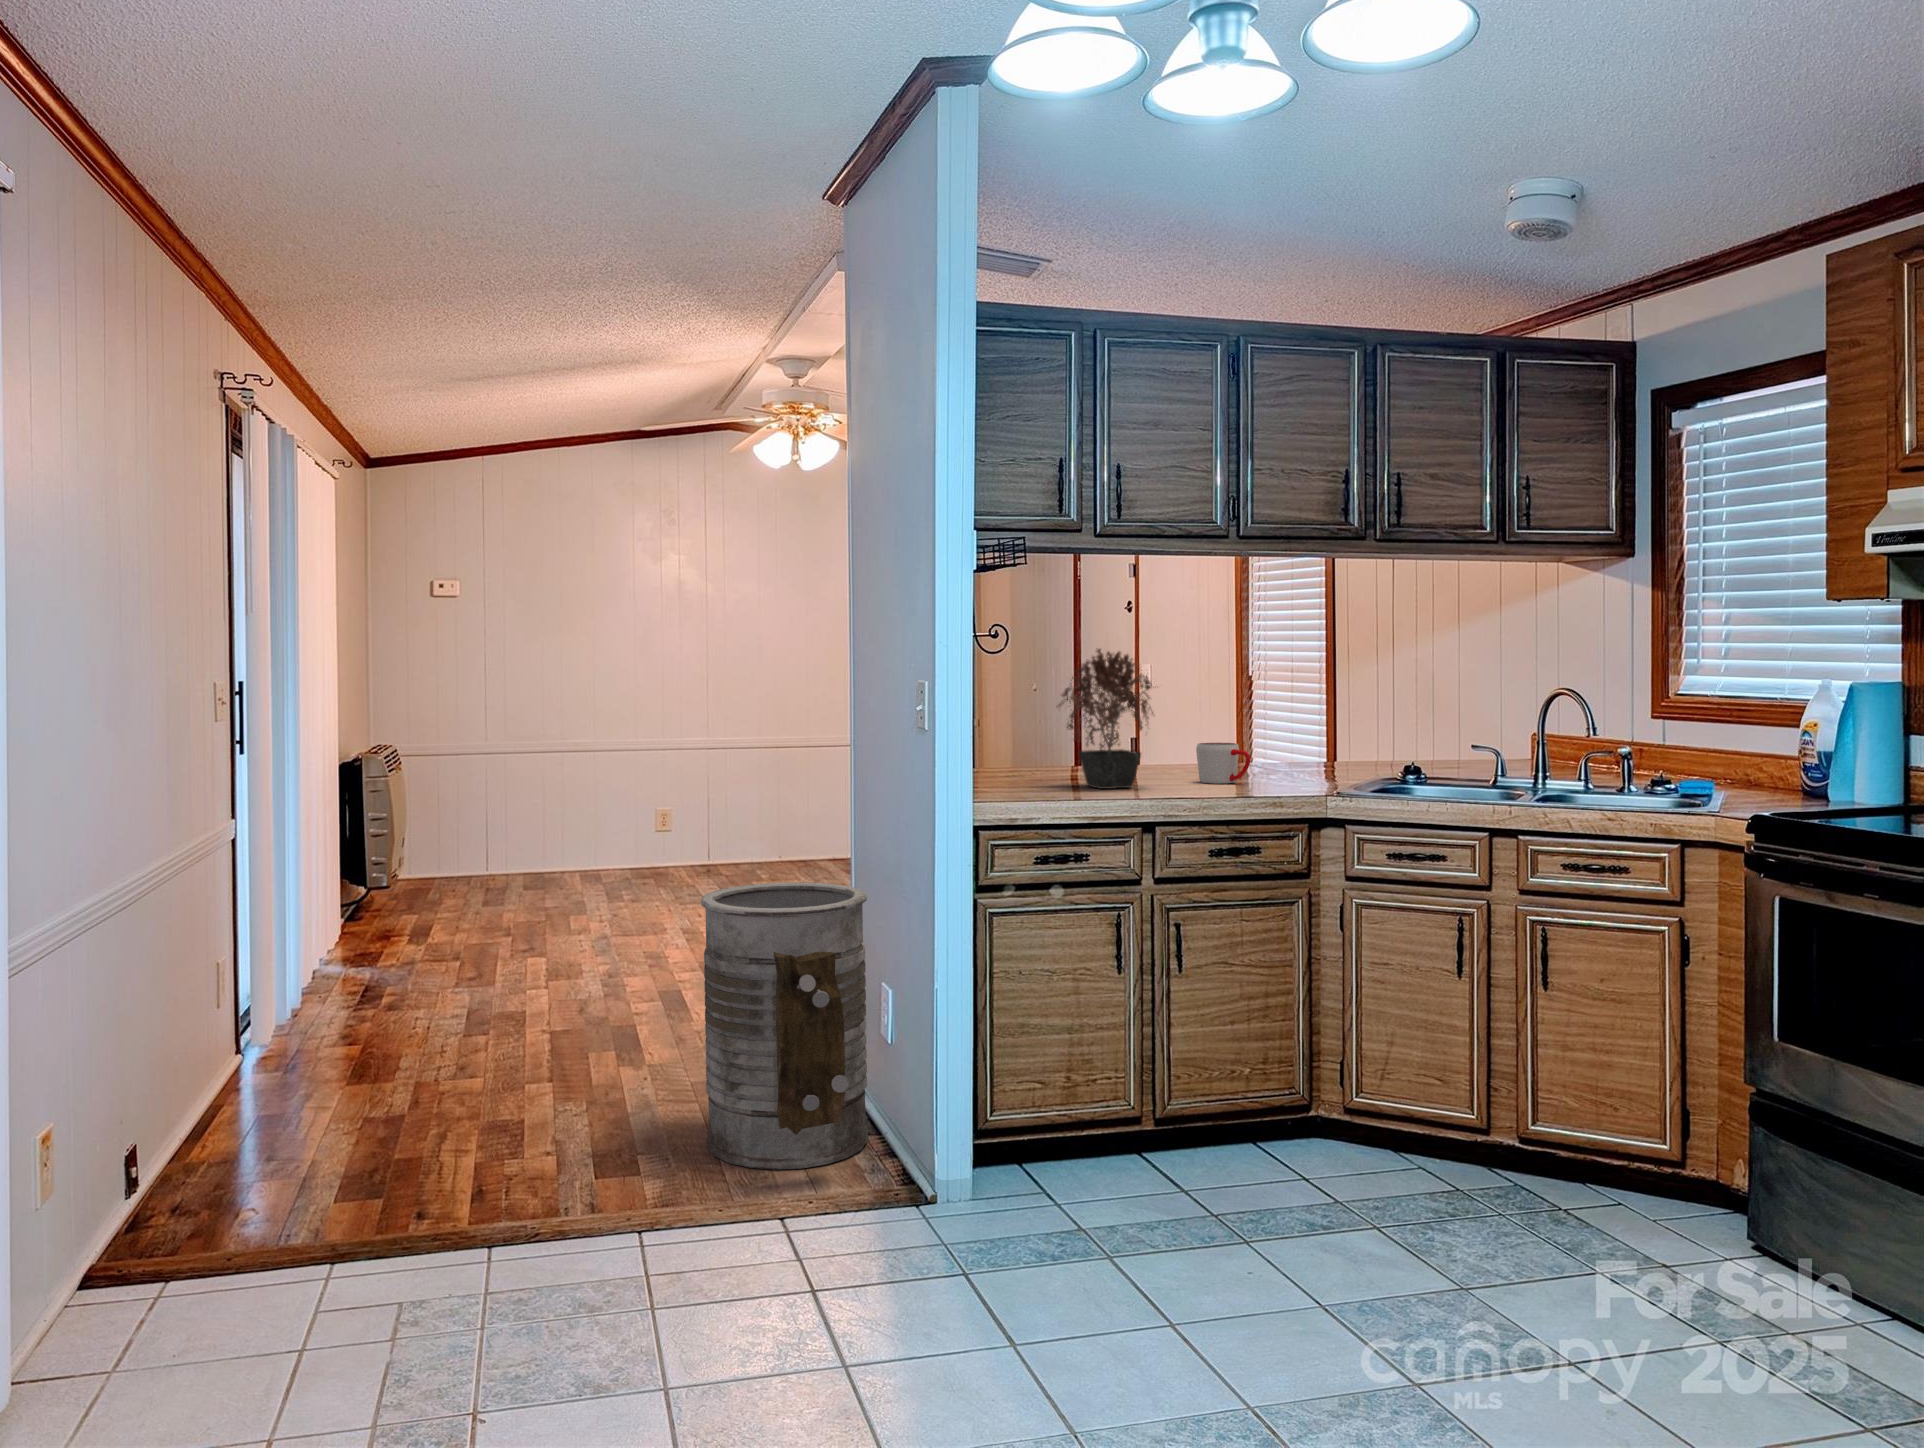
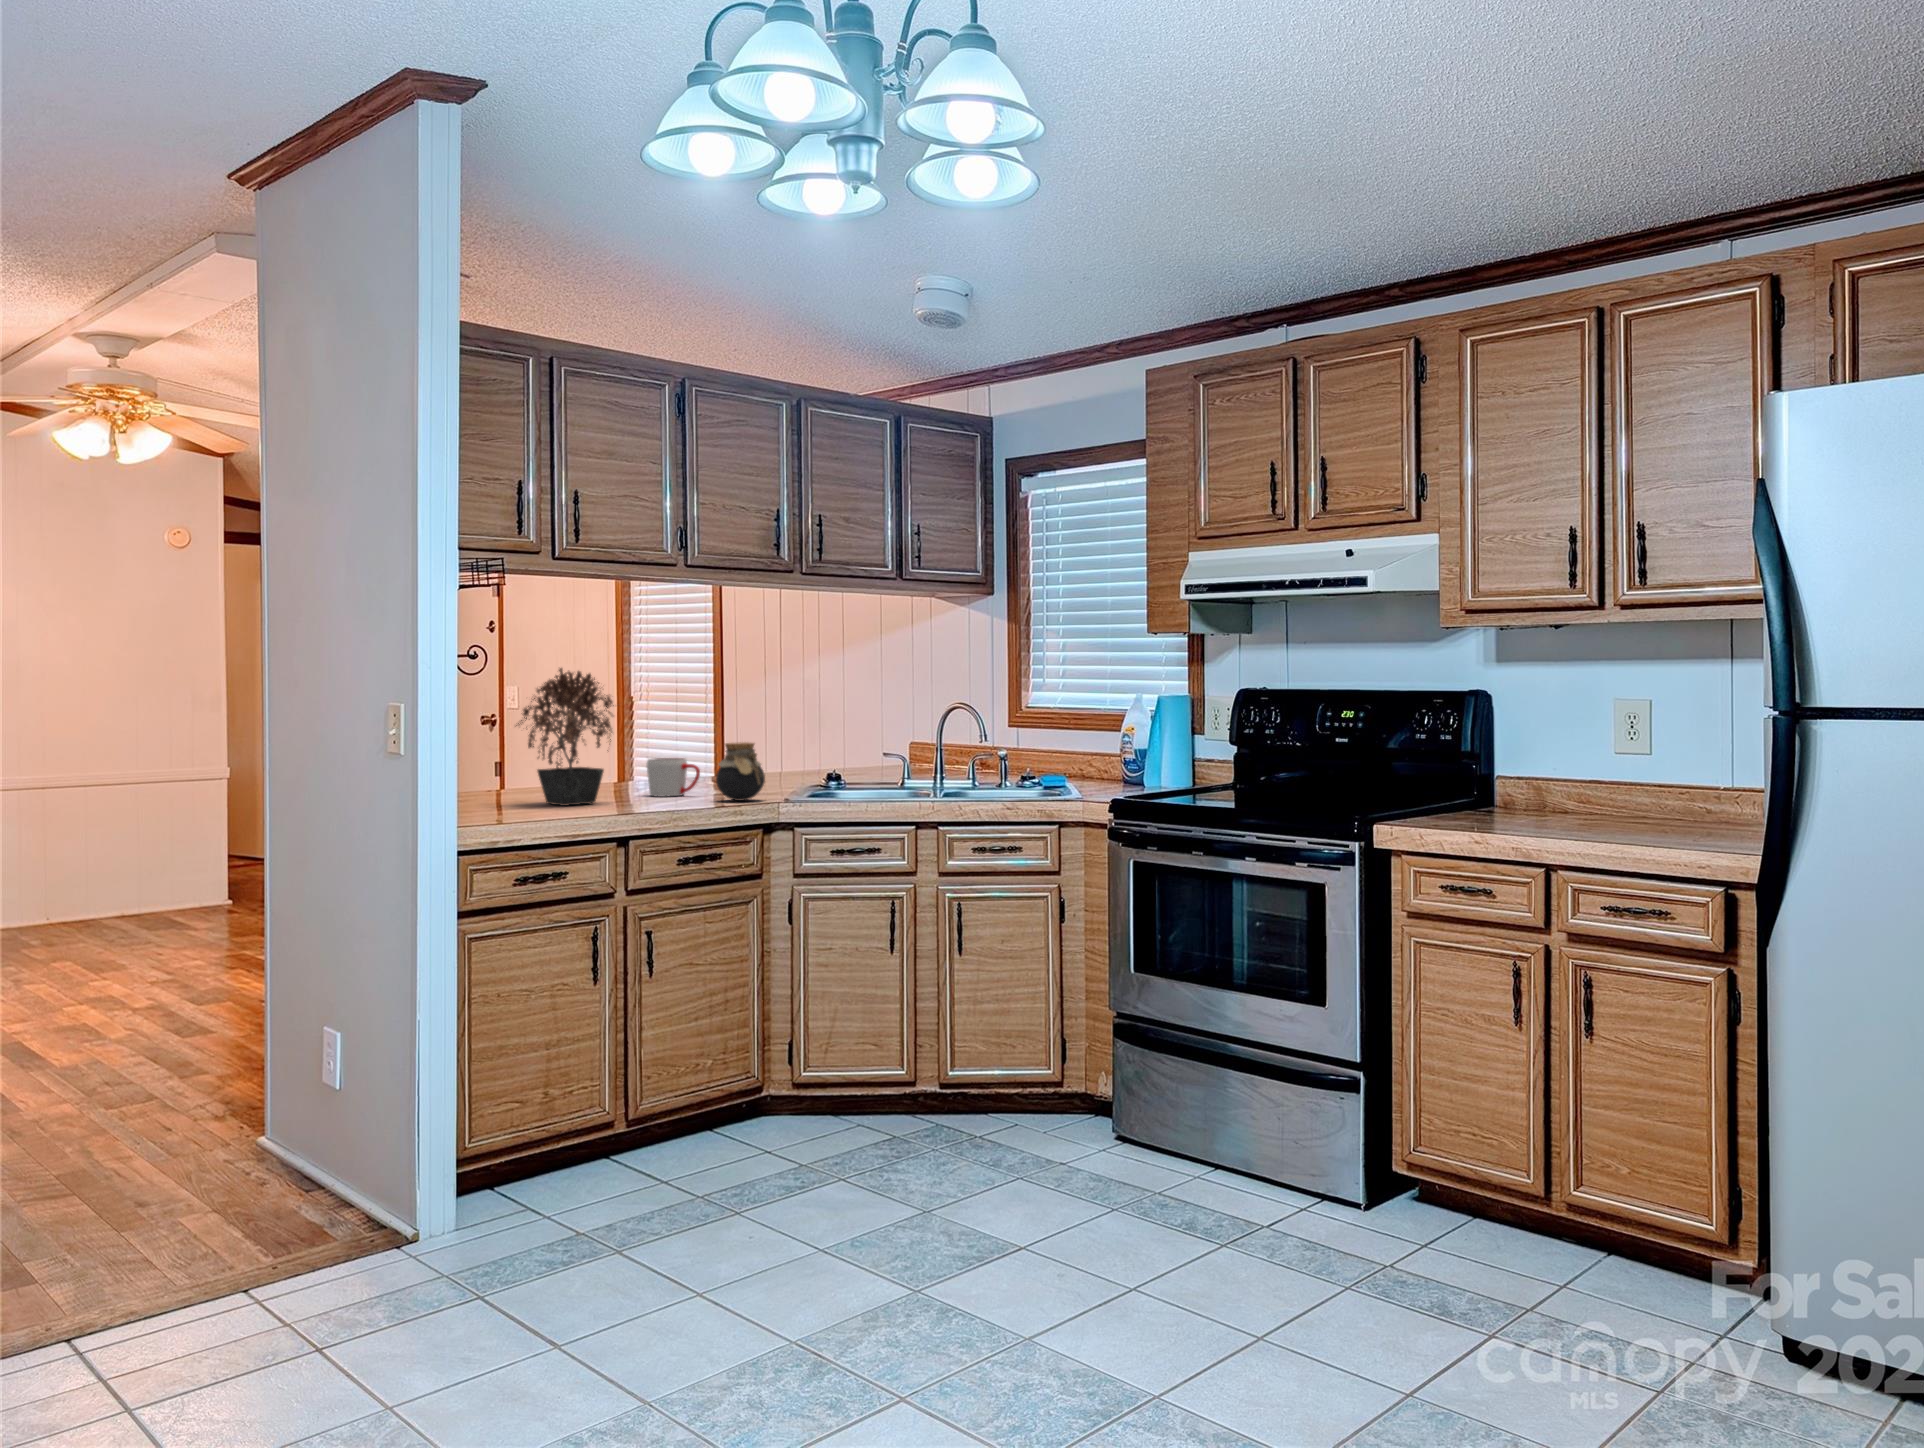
jar: none [1258,729,1313,792] -> present [716,742,765,801]
trash can: present [701,882,868,1170] -> none [100,924,314,1251]

